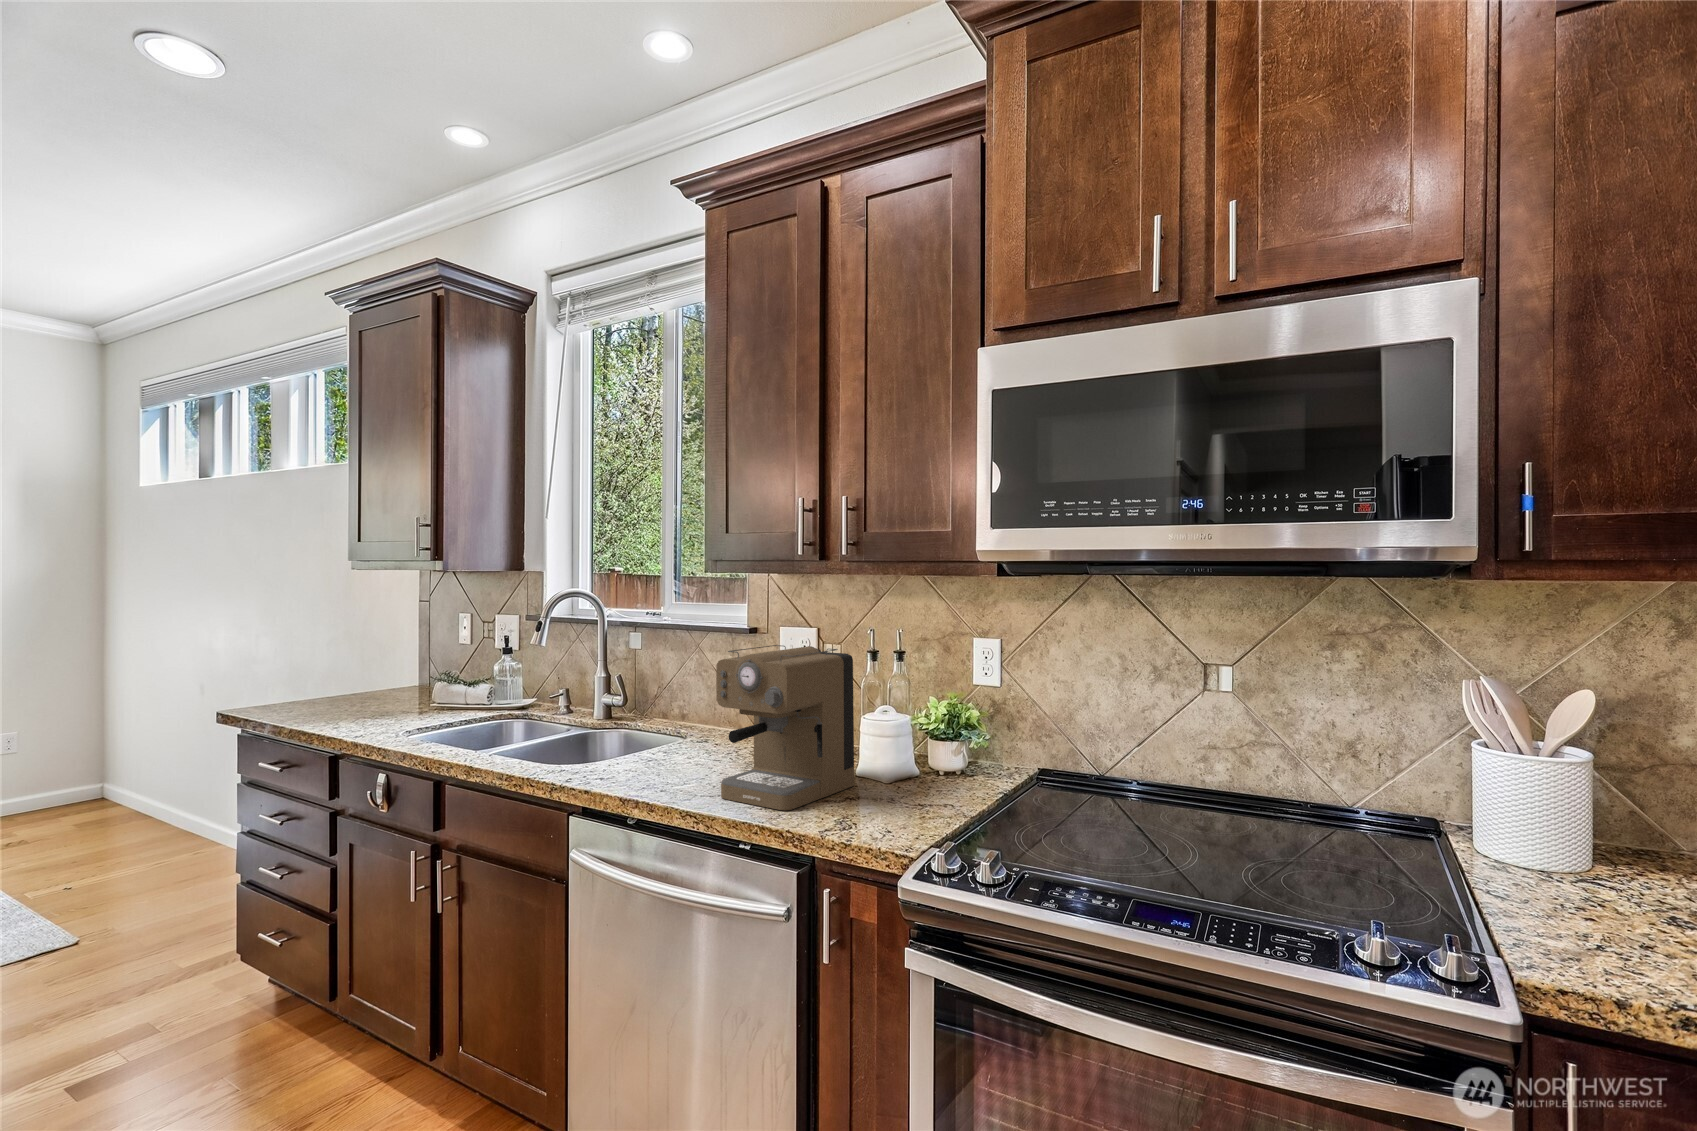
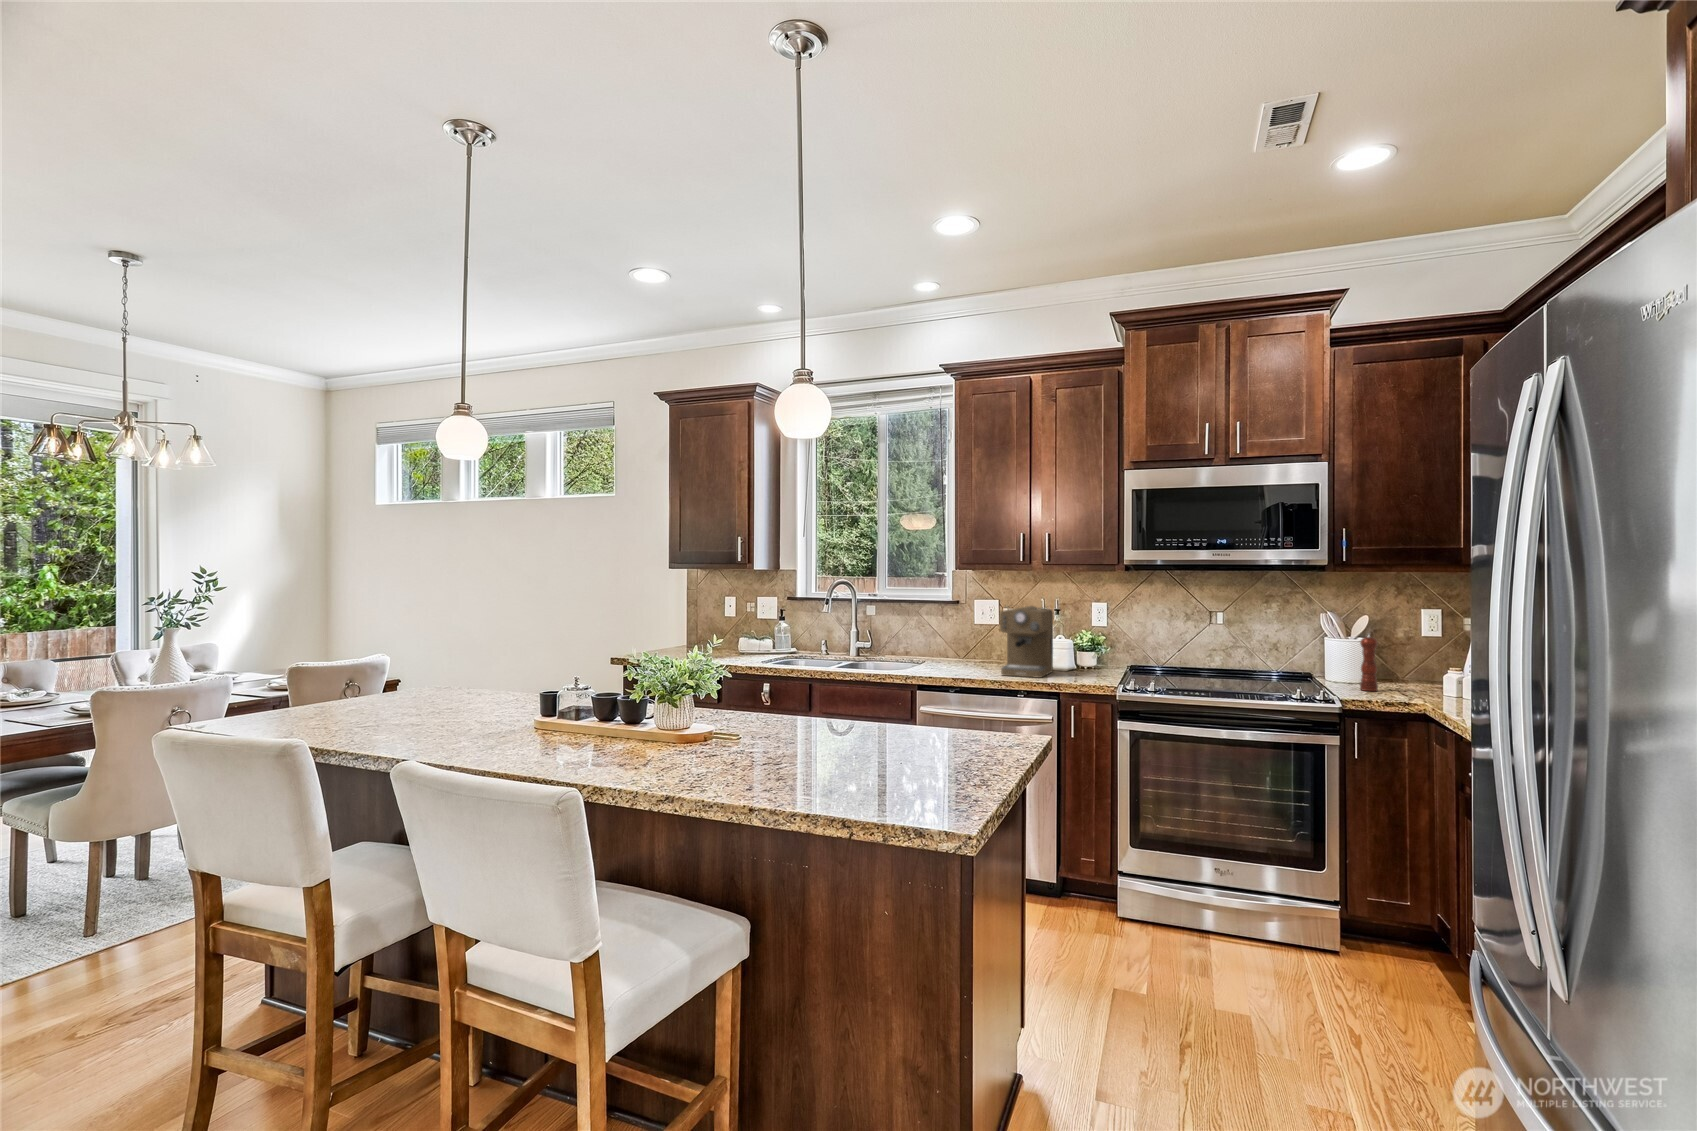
pepper mill: none [1573,753,1631,927] -> present [1360,633,1378,691]

